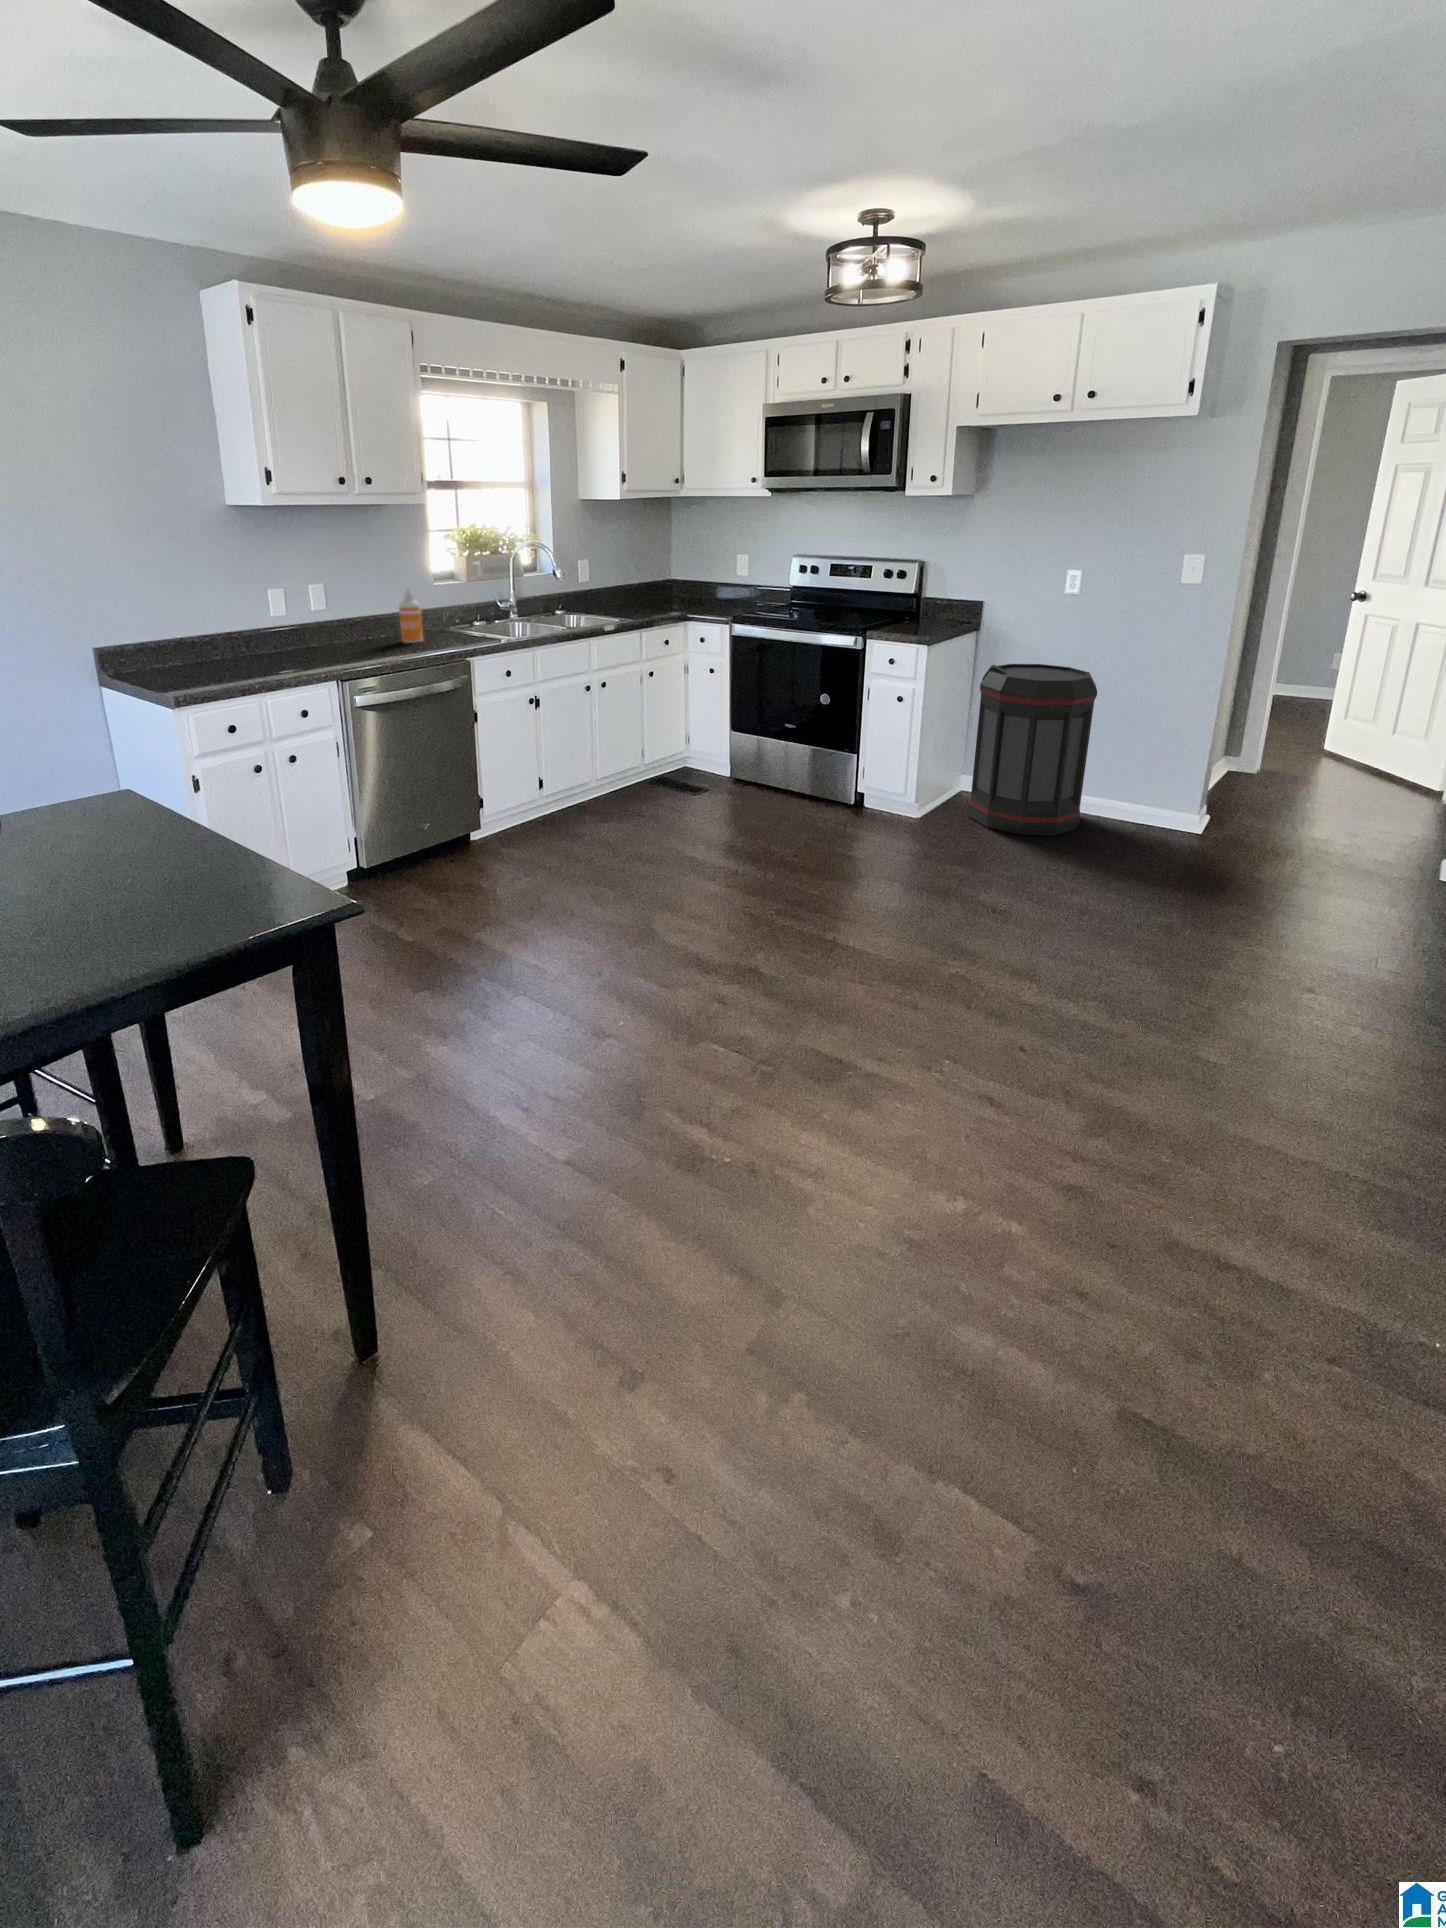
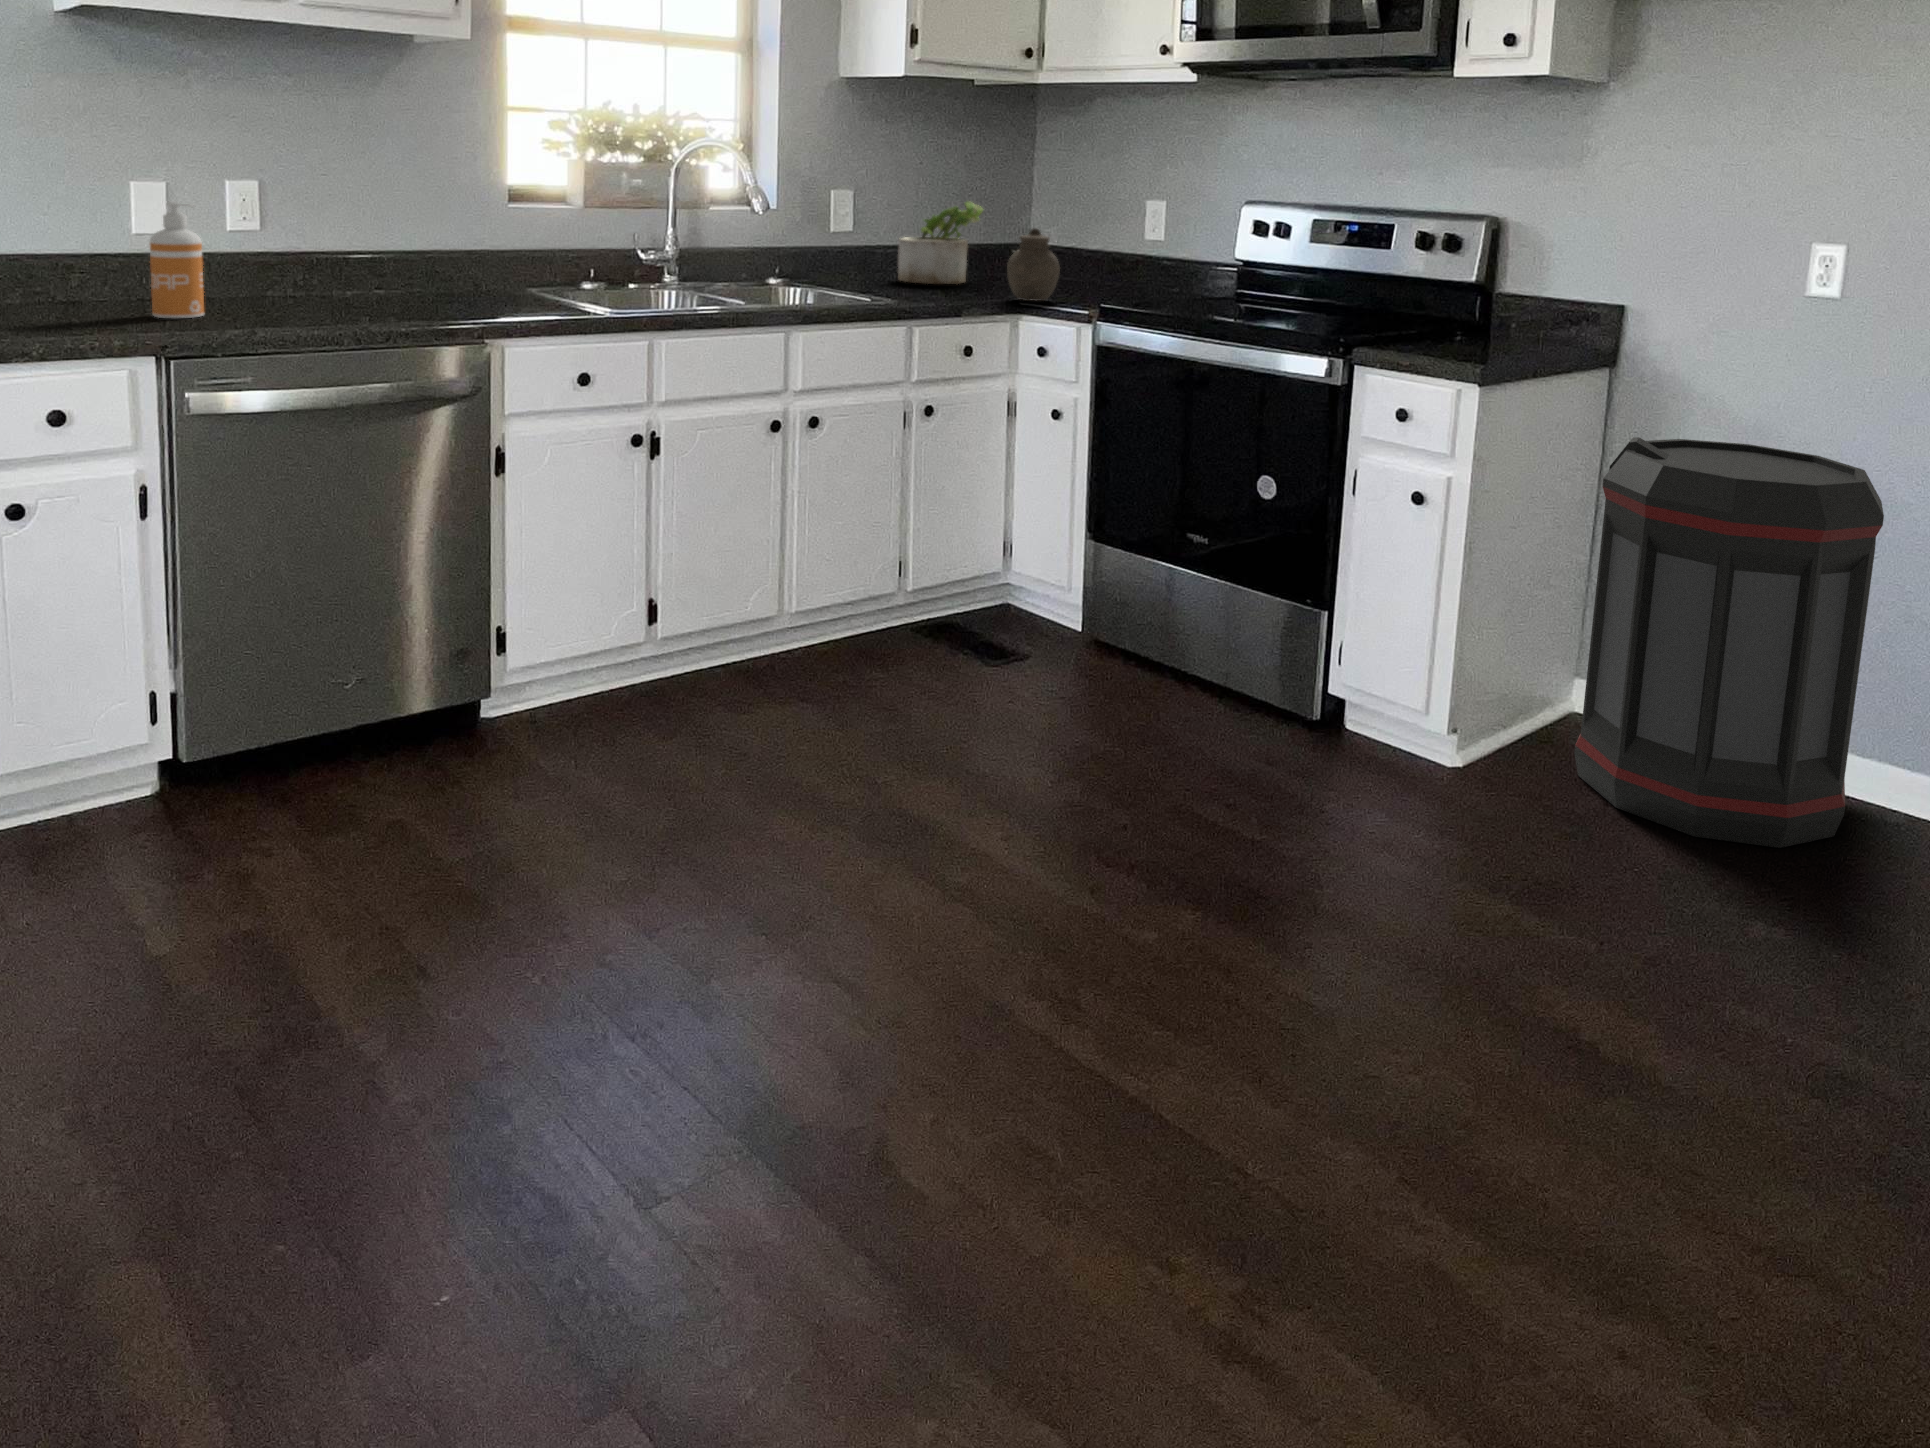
potted plant: none [616,563,660,609] -> present [898,202,983,284]
jar: none [683,578,710,616] -> present [1007,228,1060,301]
soap dispenser: present [399,587,423,643] -> present [150,202,204,318]

